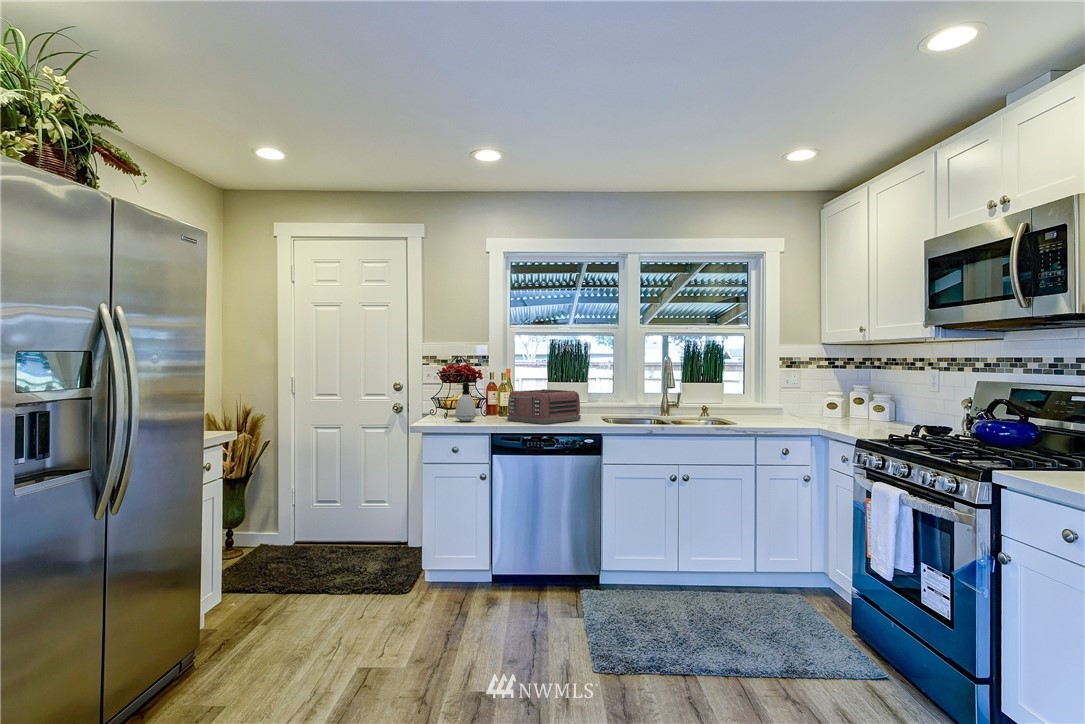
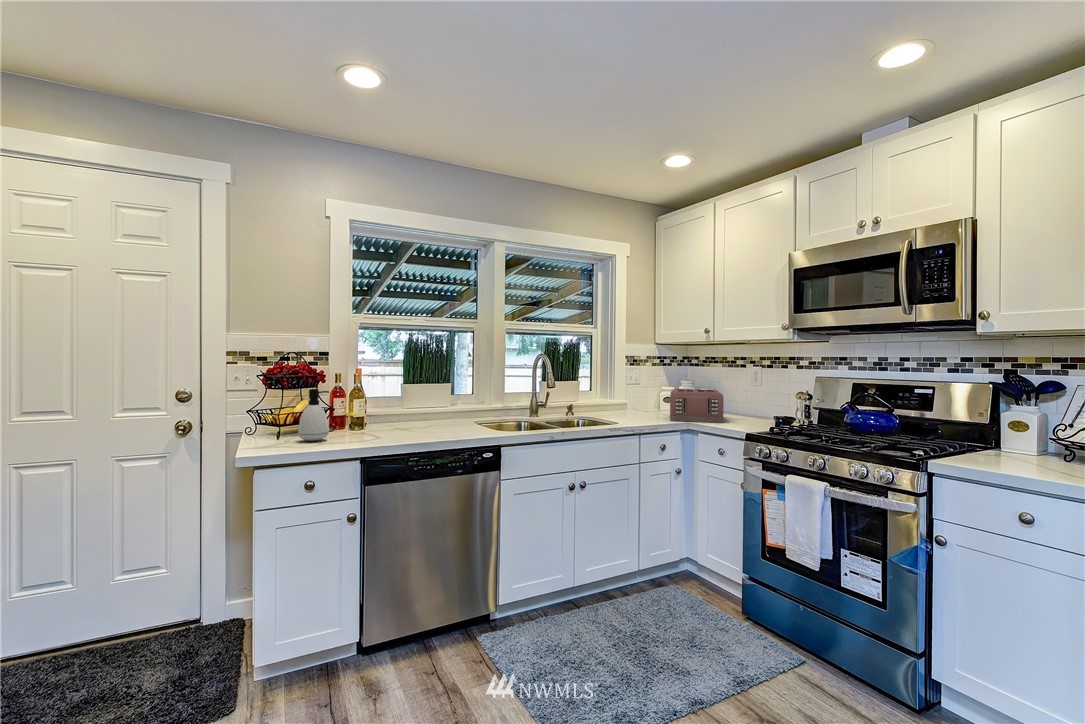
toaster: present [507,389,581,424] -> present [670,389,724,423]

